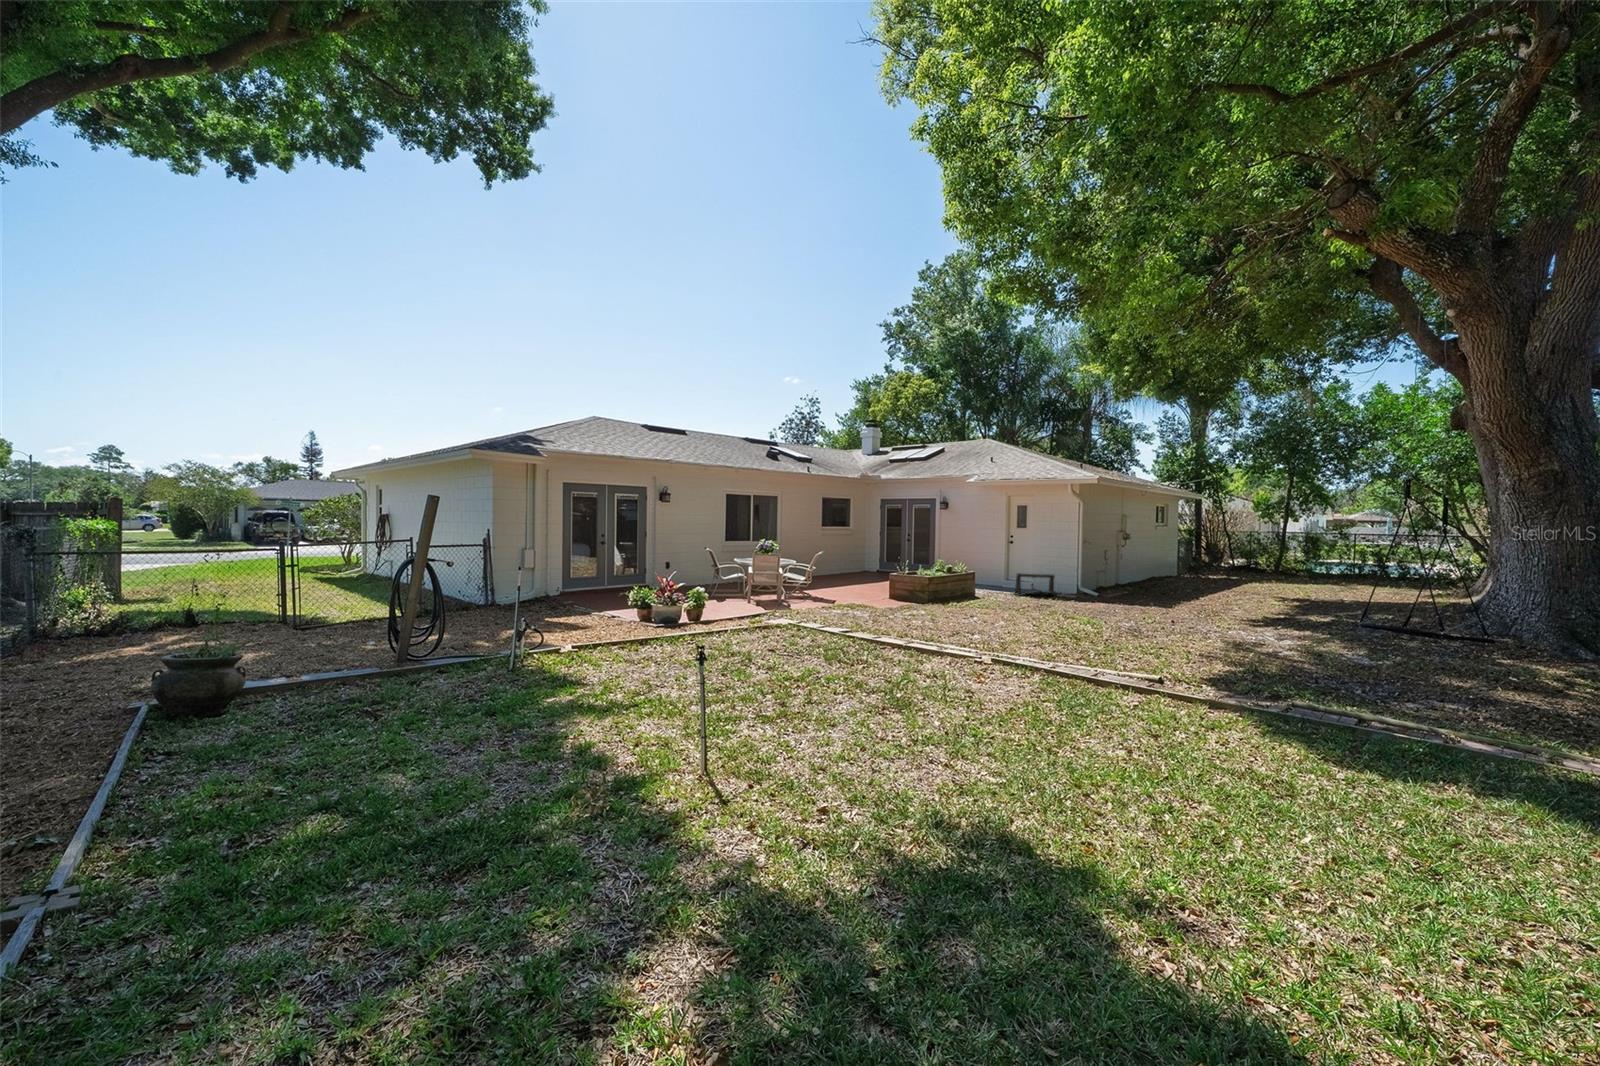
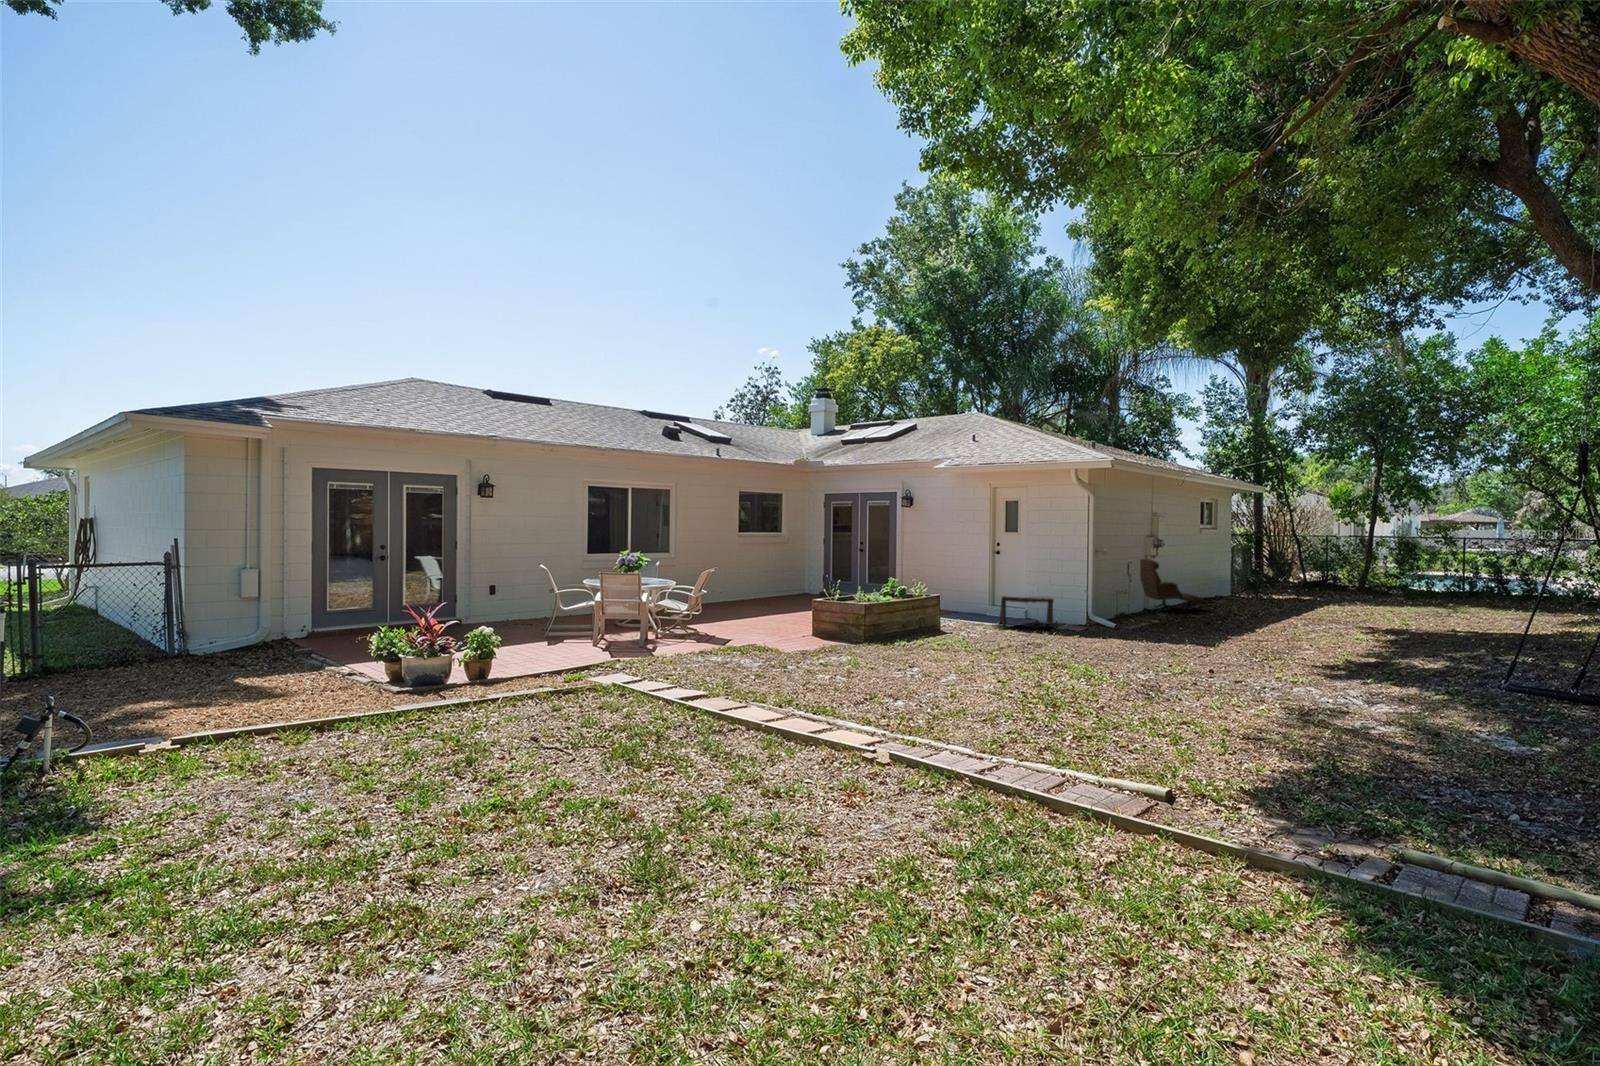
lounge chair: none [1113,548,1160,586] -> present [1140,559,1204,611]

